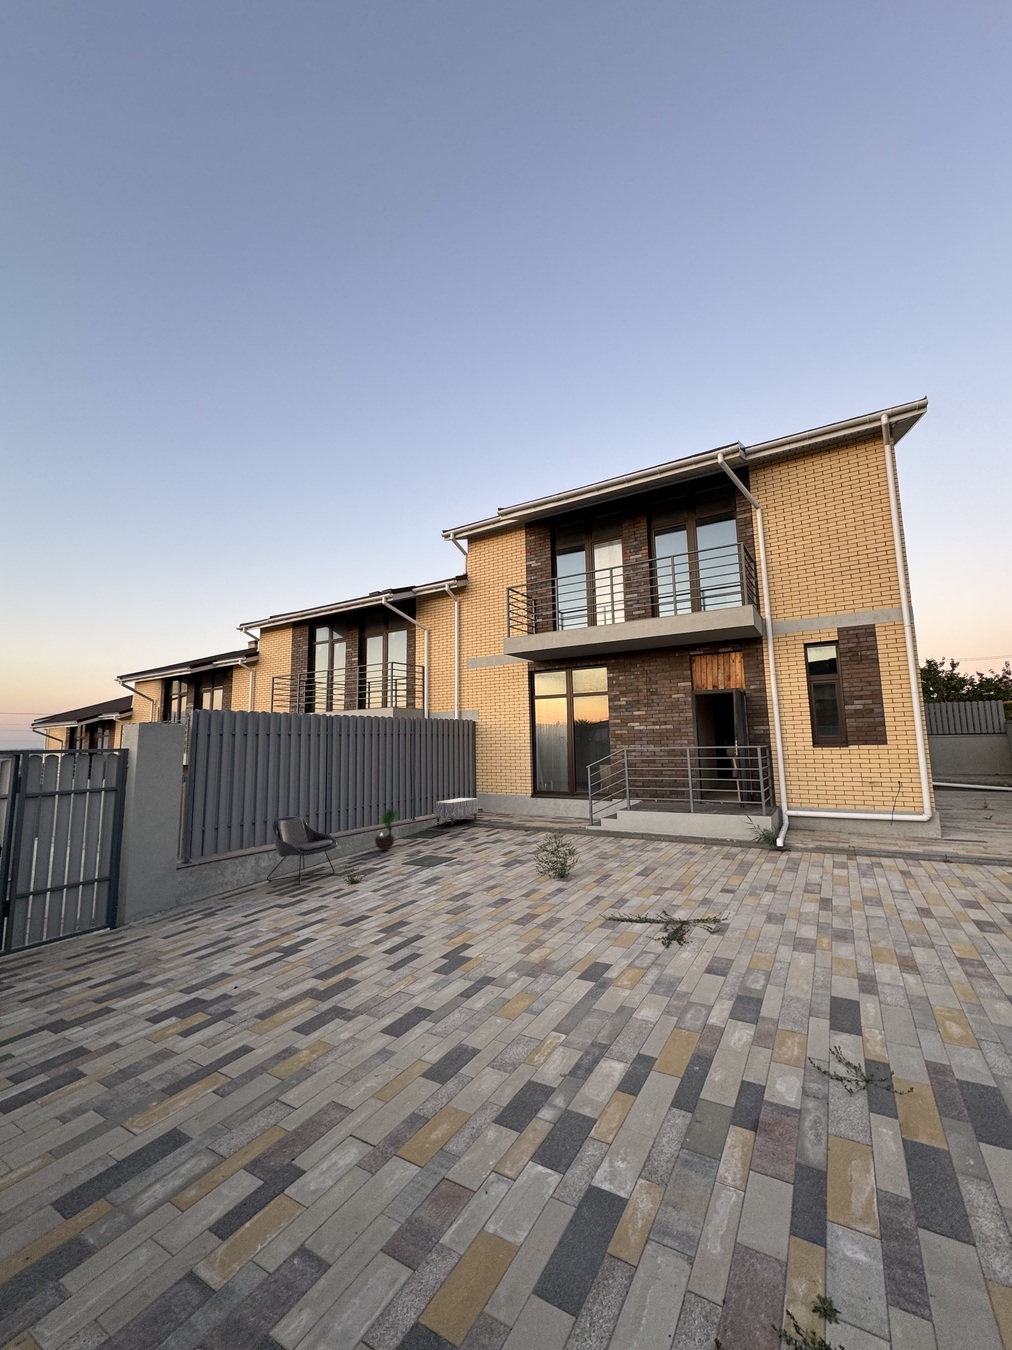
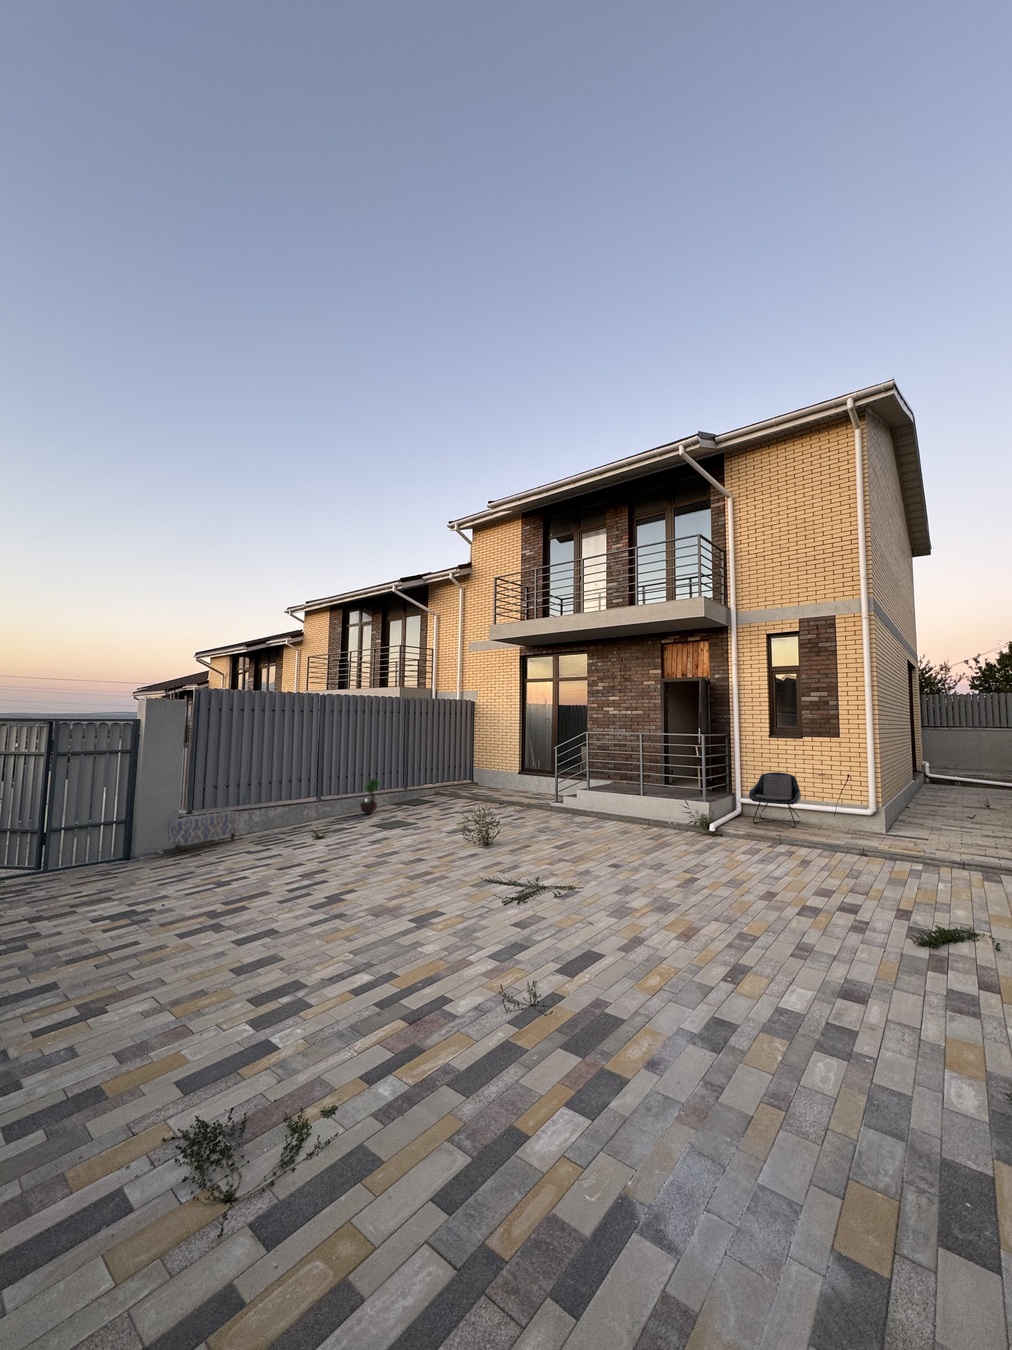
bench: present [435,798,478,825] -> present [167,811,238,855]
lounge chair: present [267,816,338,885] -> present [749,772,801,828]

